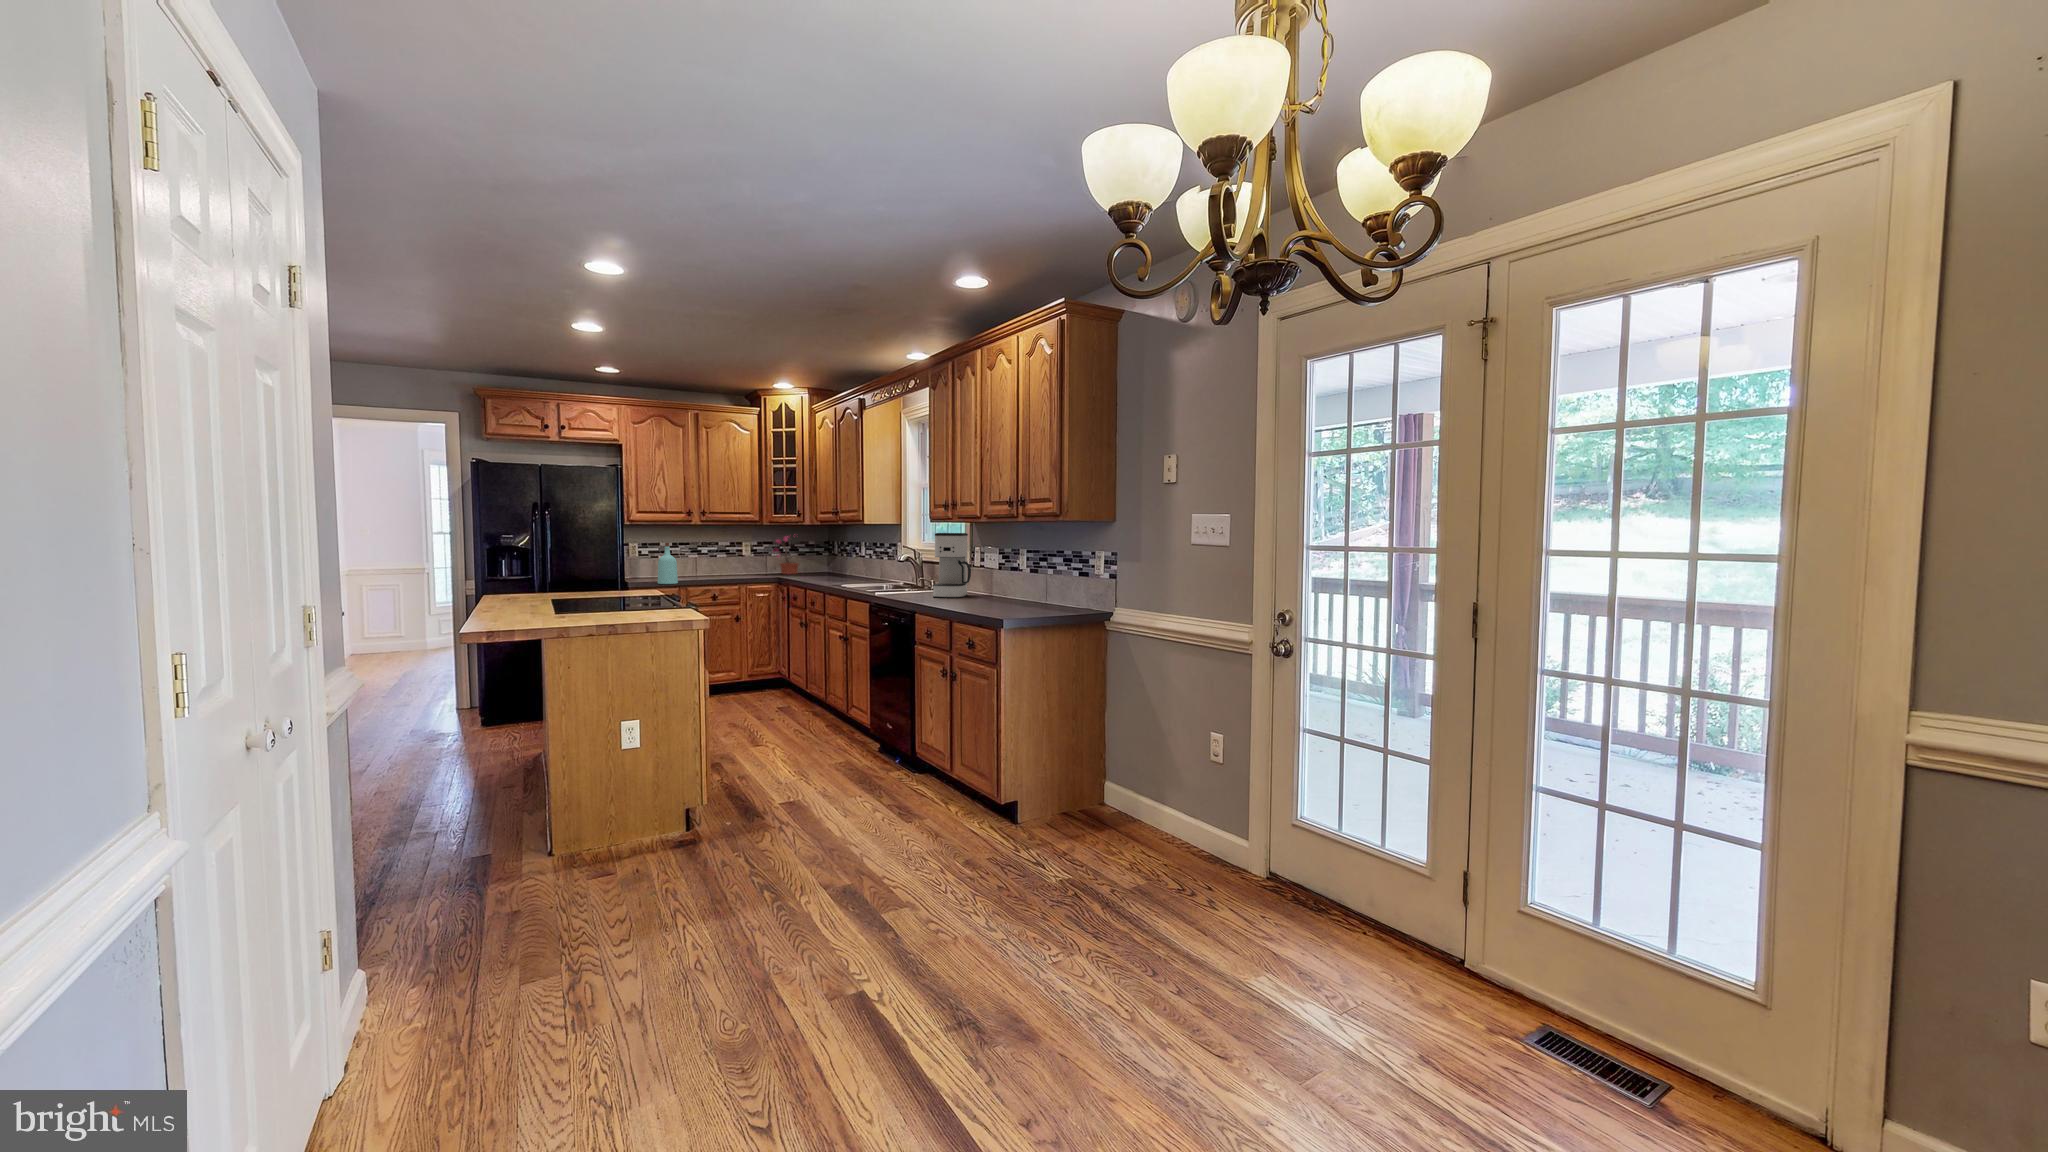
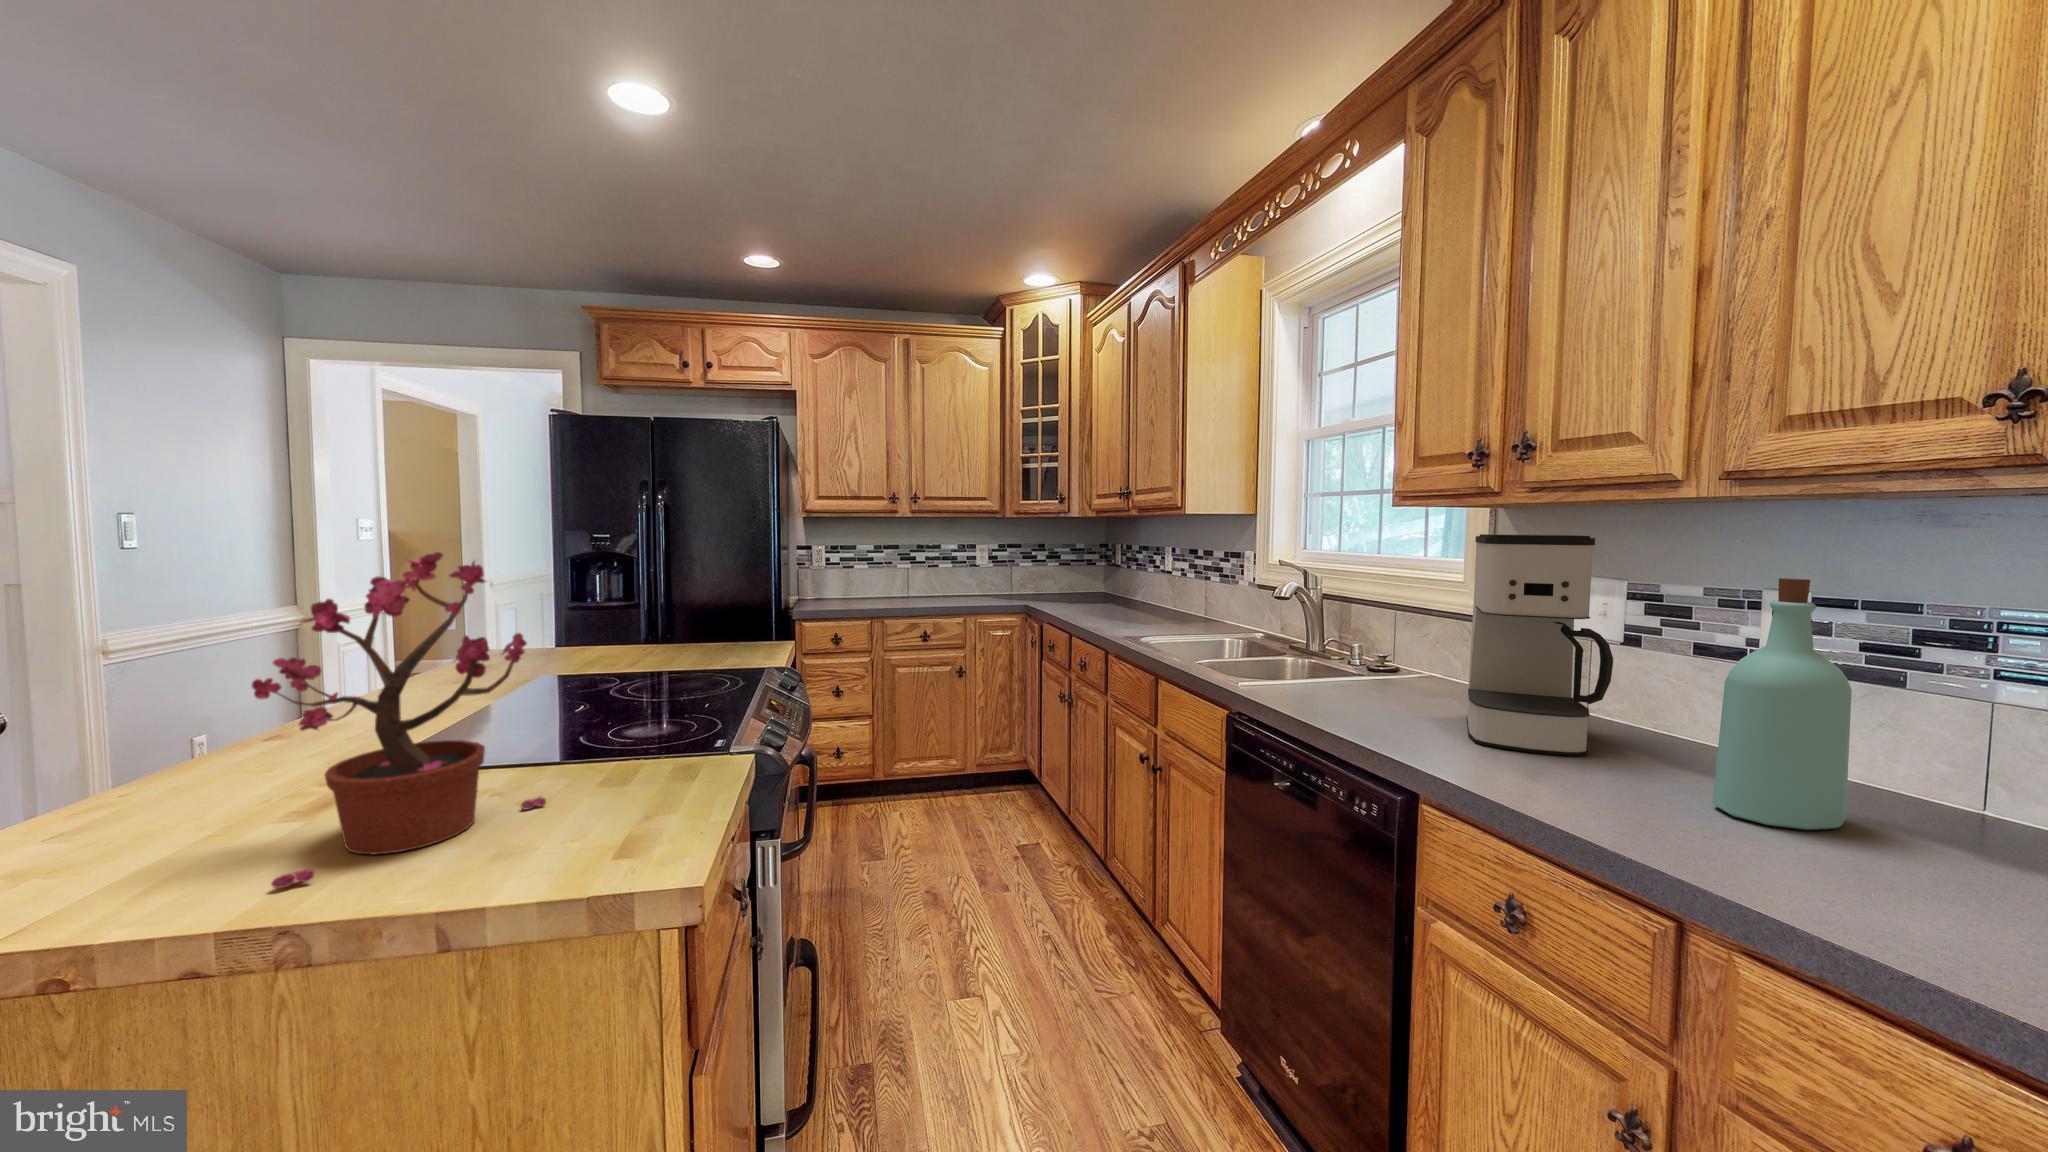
potted plant: present [773,536,798,574] -> present [252,552,546,888]
bottle: present [658,543,678,584] -> present [1712,578,1852,830]

